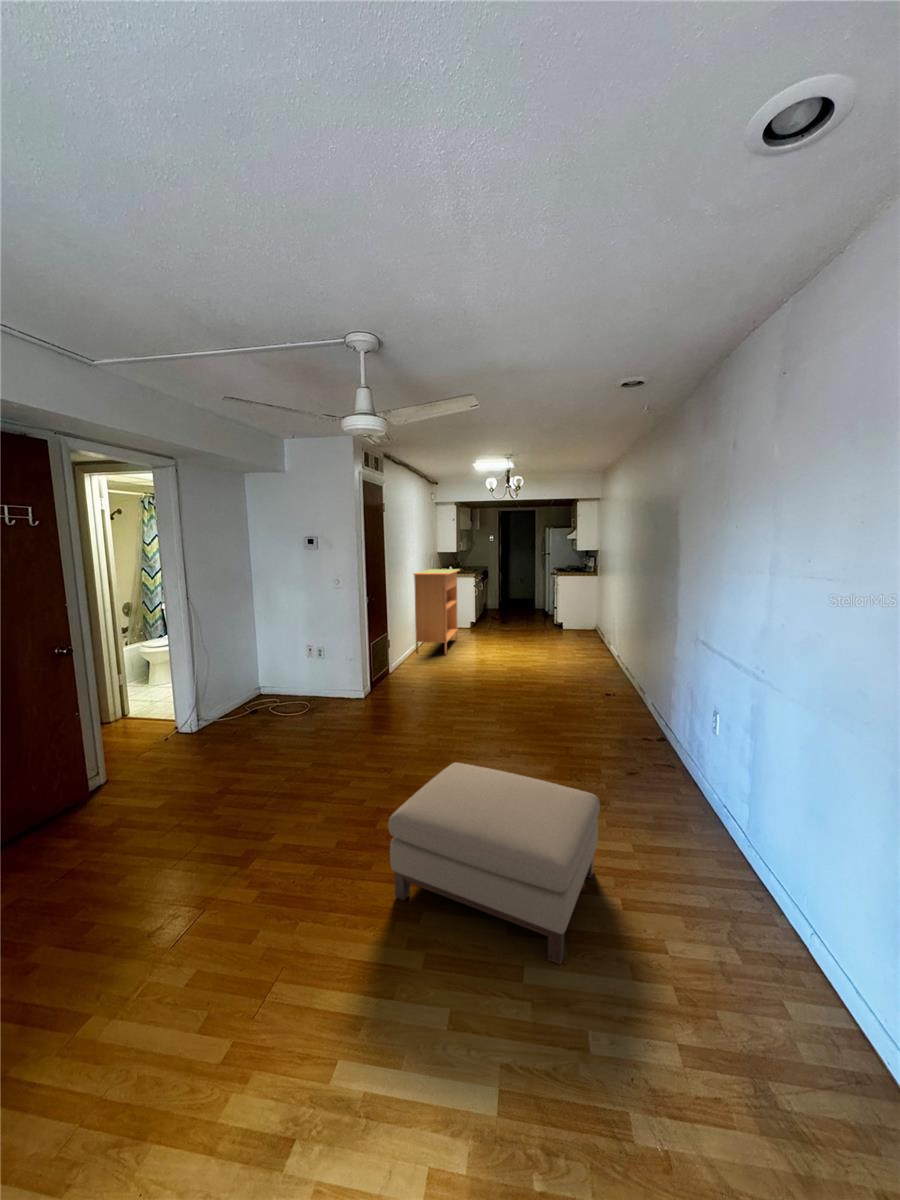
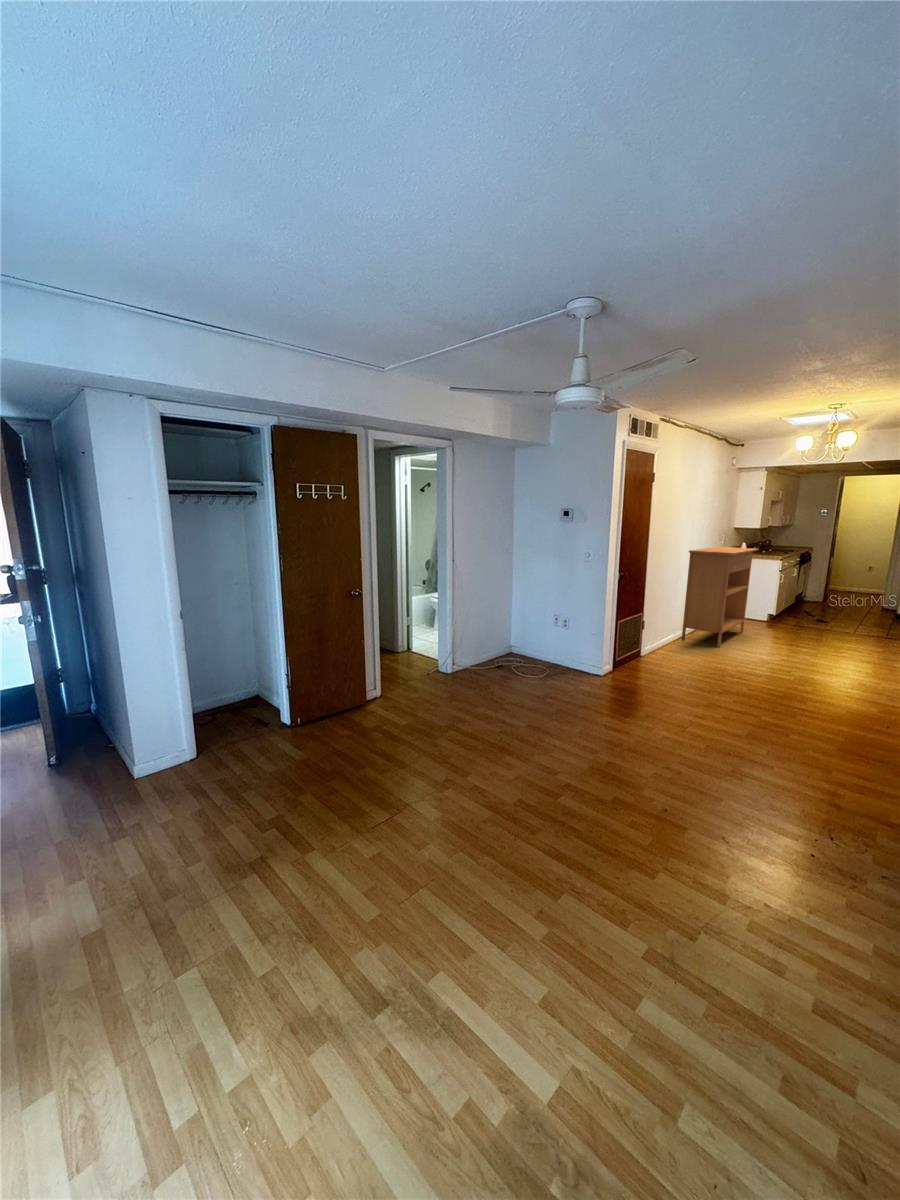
ottoman: present [388,763,600,964] -> none [544,762,815,1022]

